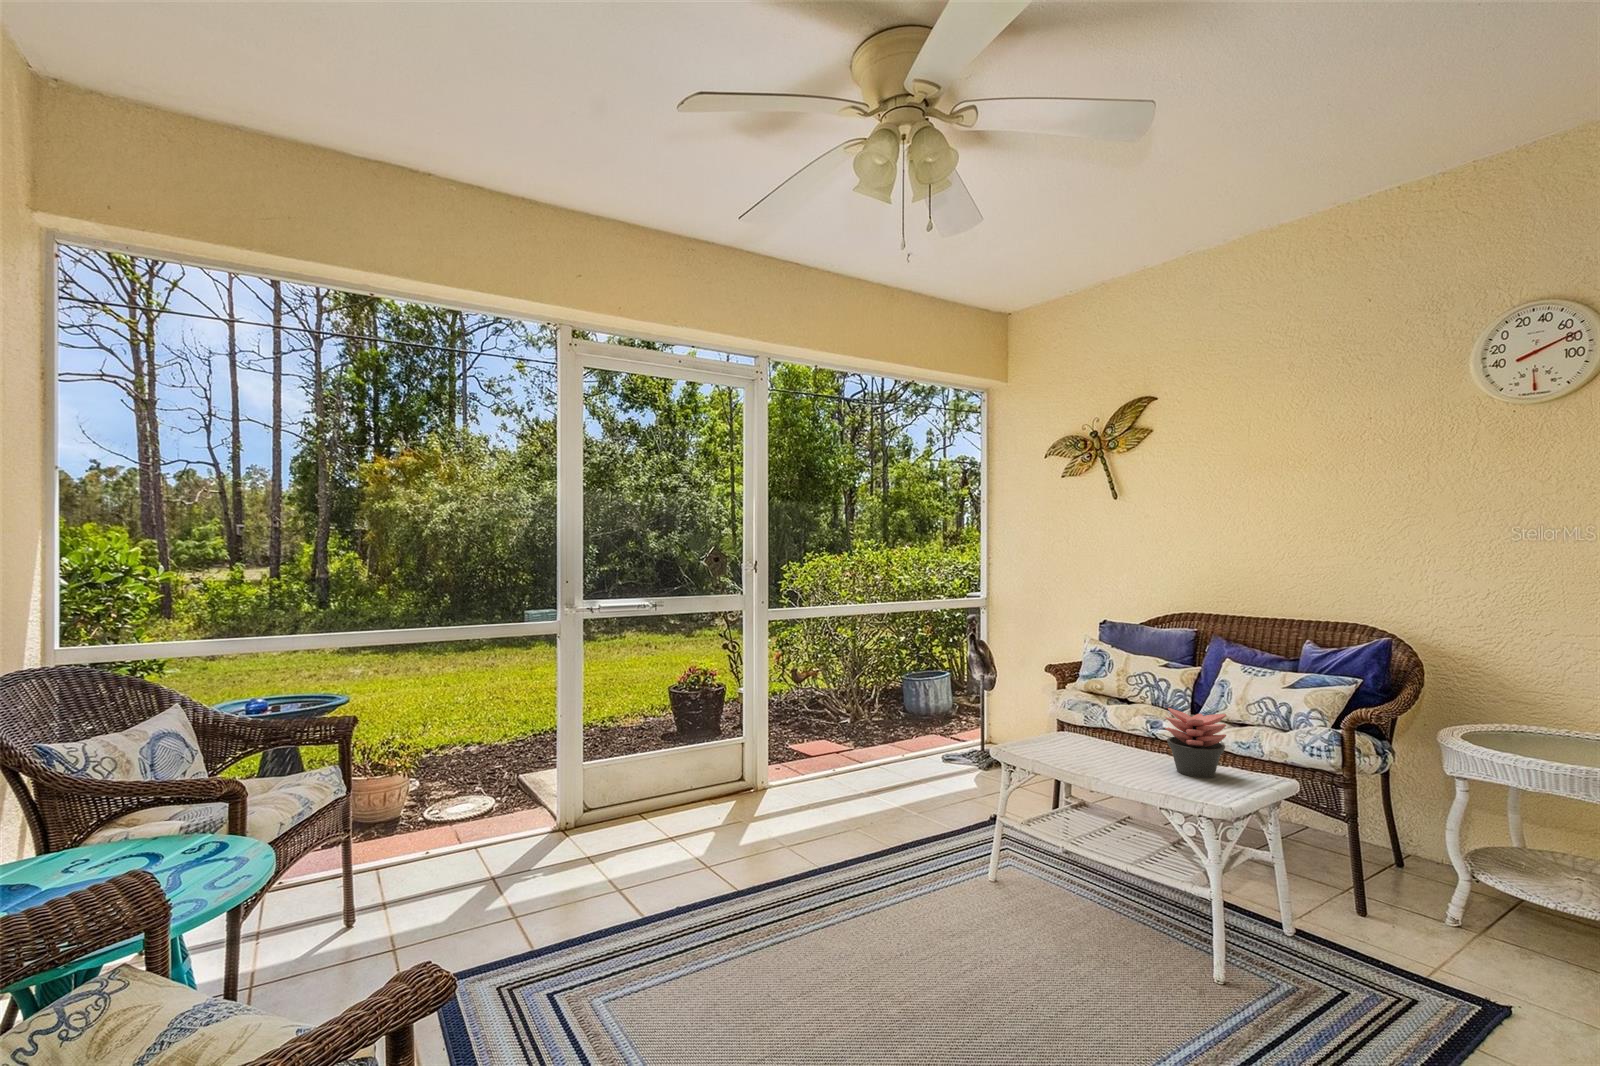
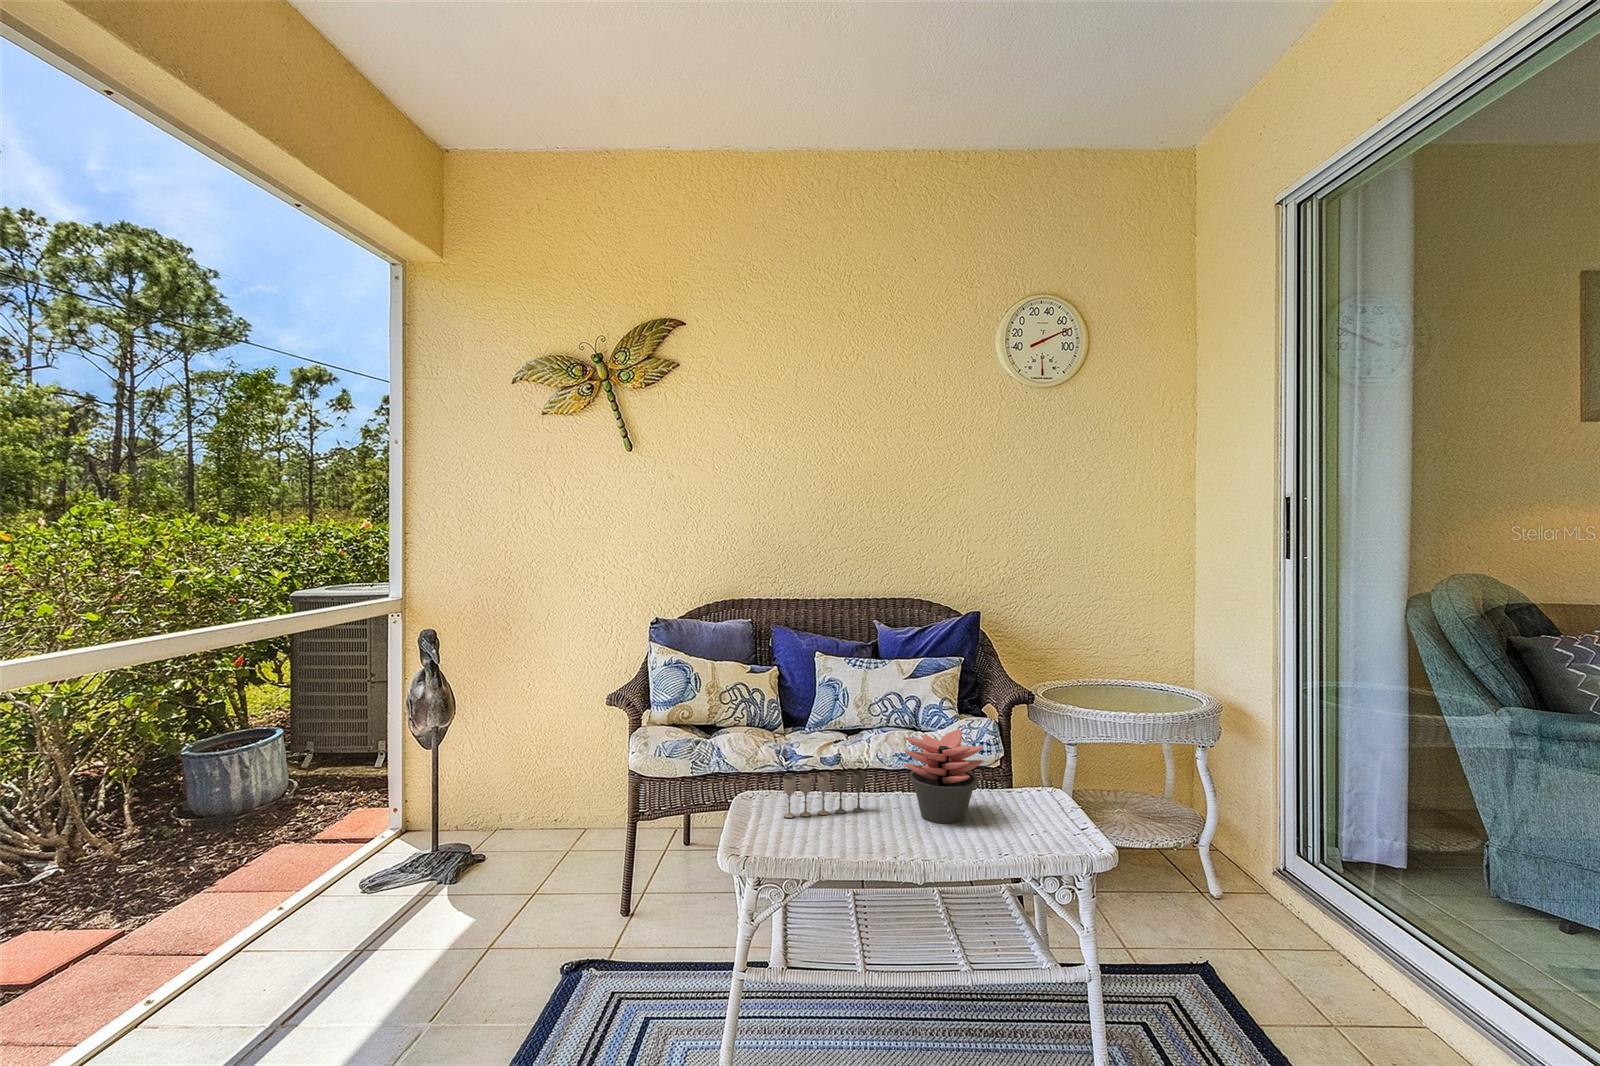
wine glass: none [1089,720,1150,758] -> present [783,771,865,818]

